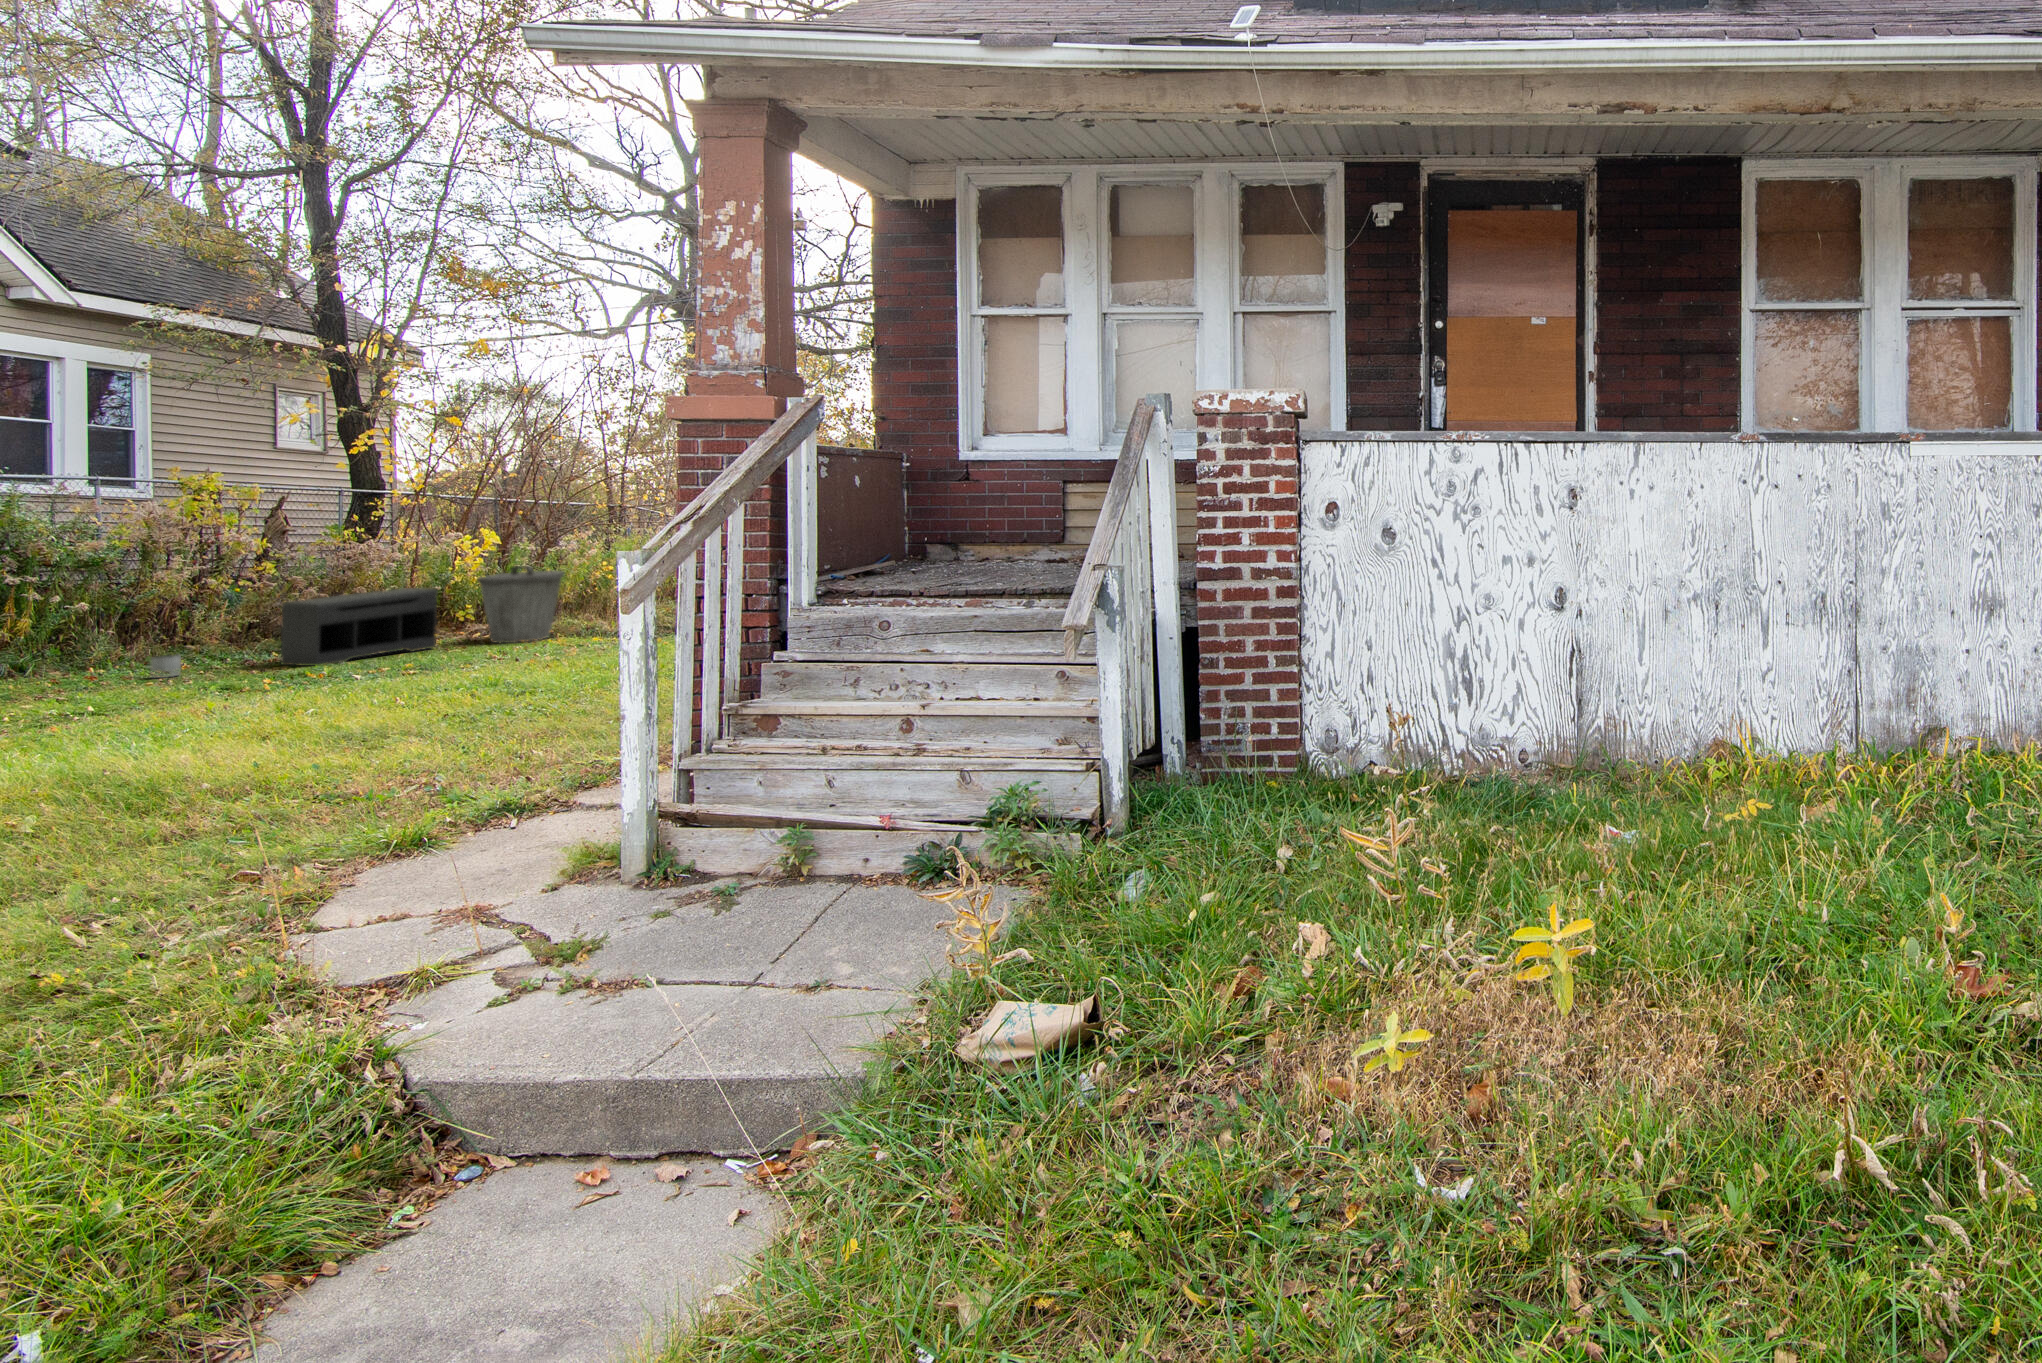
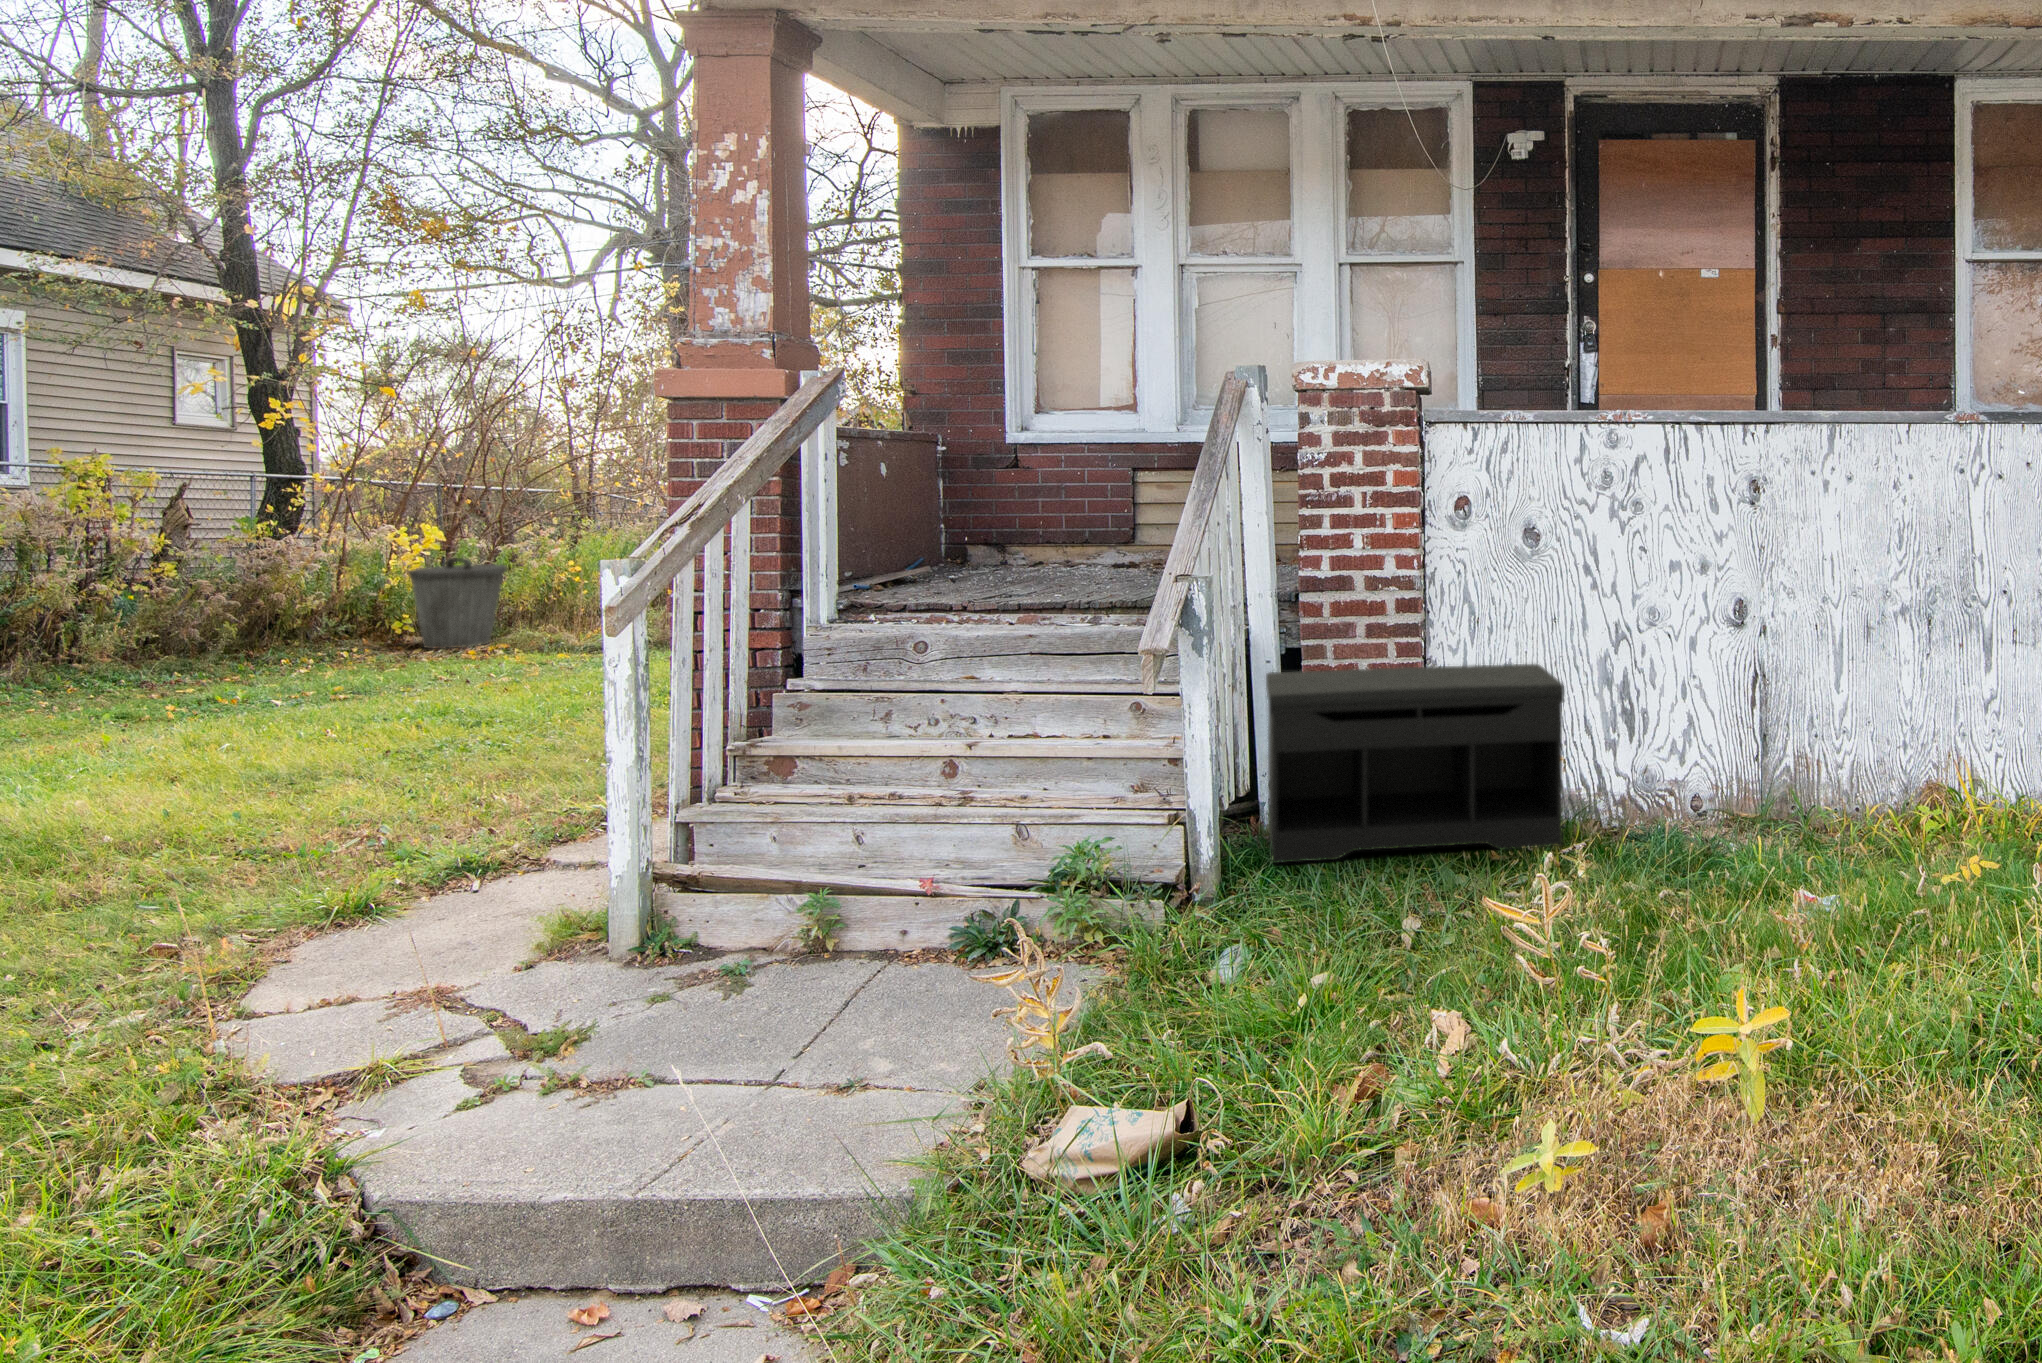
bench: present [281,588,438,666] -> present [1266,664,1564,863]
planter: present [151,654,181,678] -> none [40,654,75,681]

